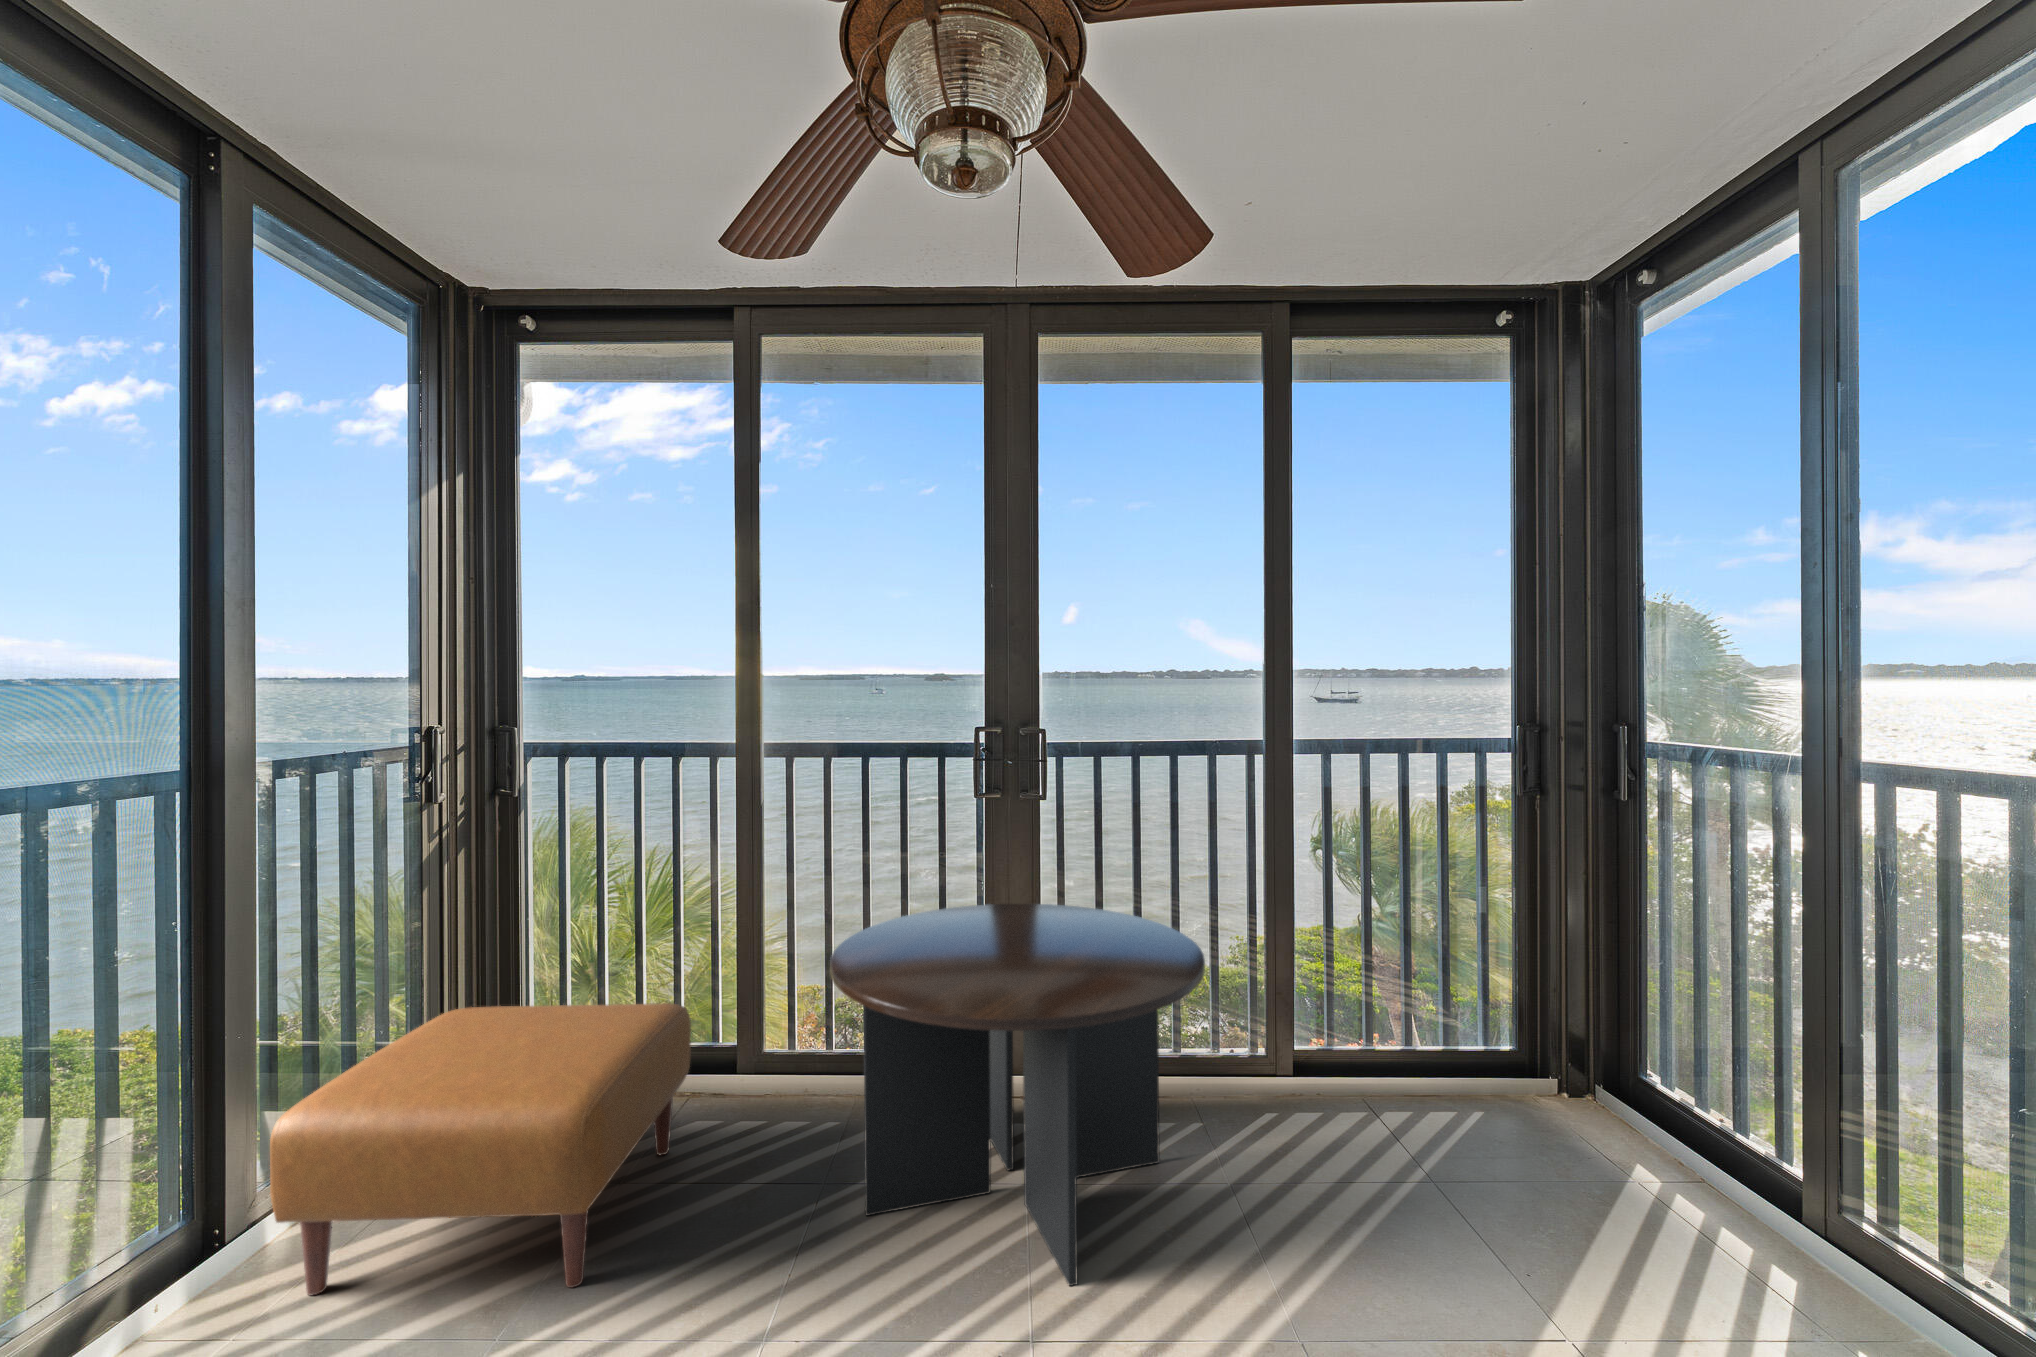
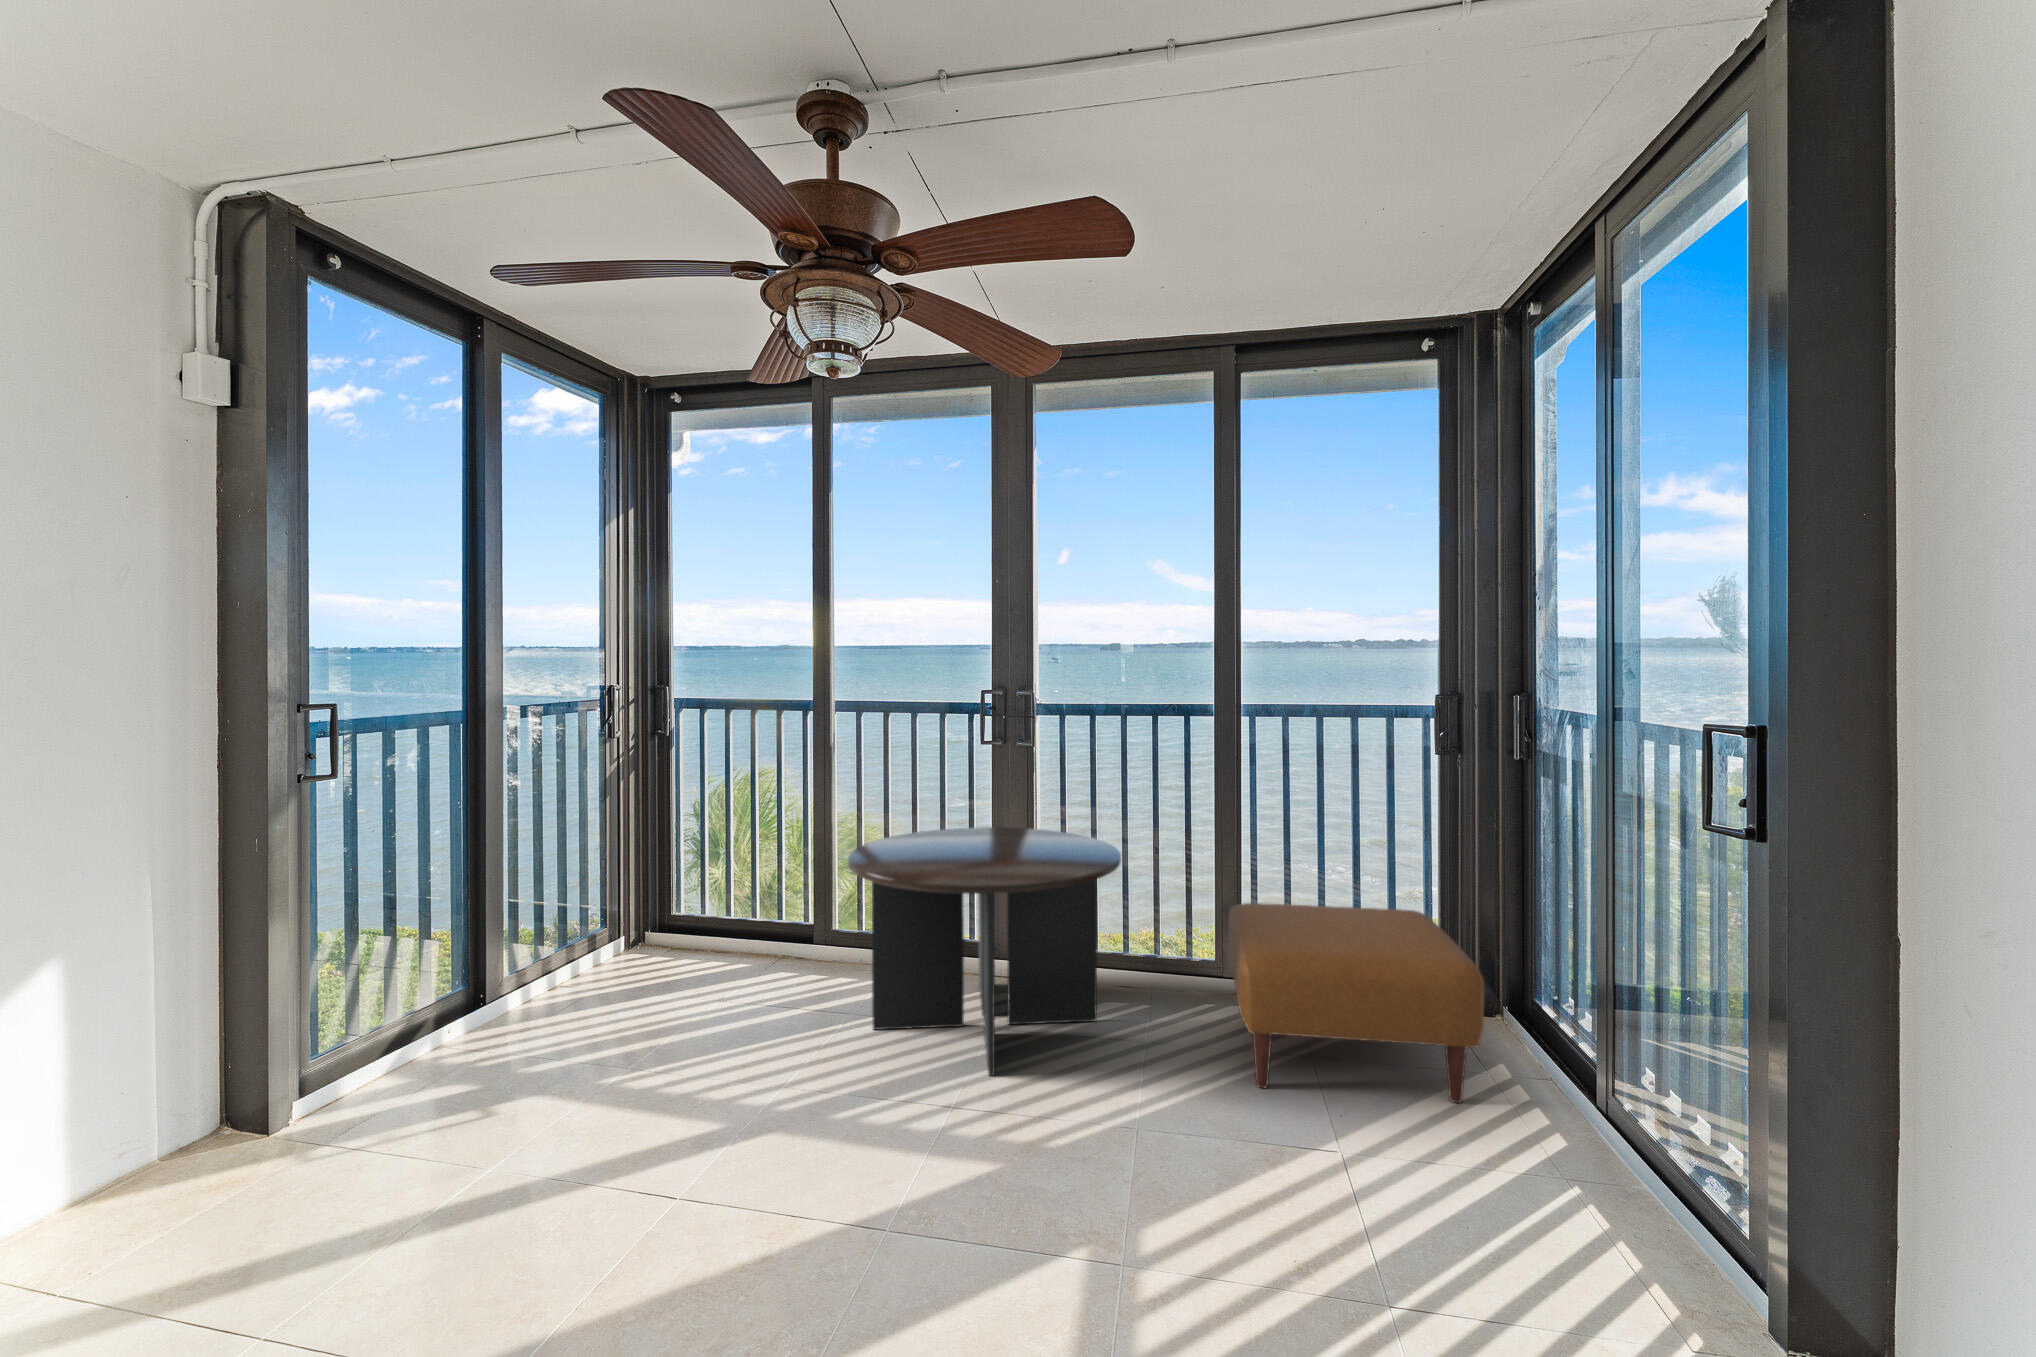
ottoman: present [270,1003,691,1295] -> present [1229,903,1484,1103]

